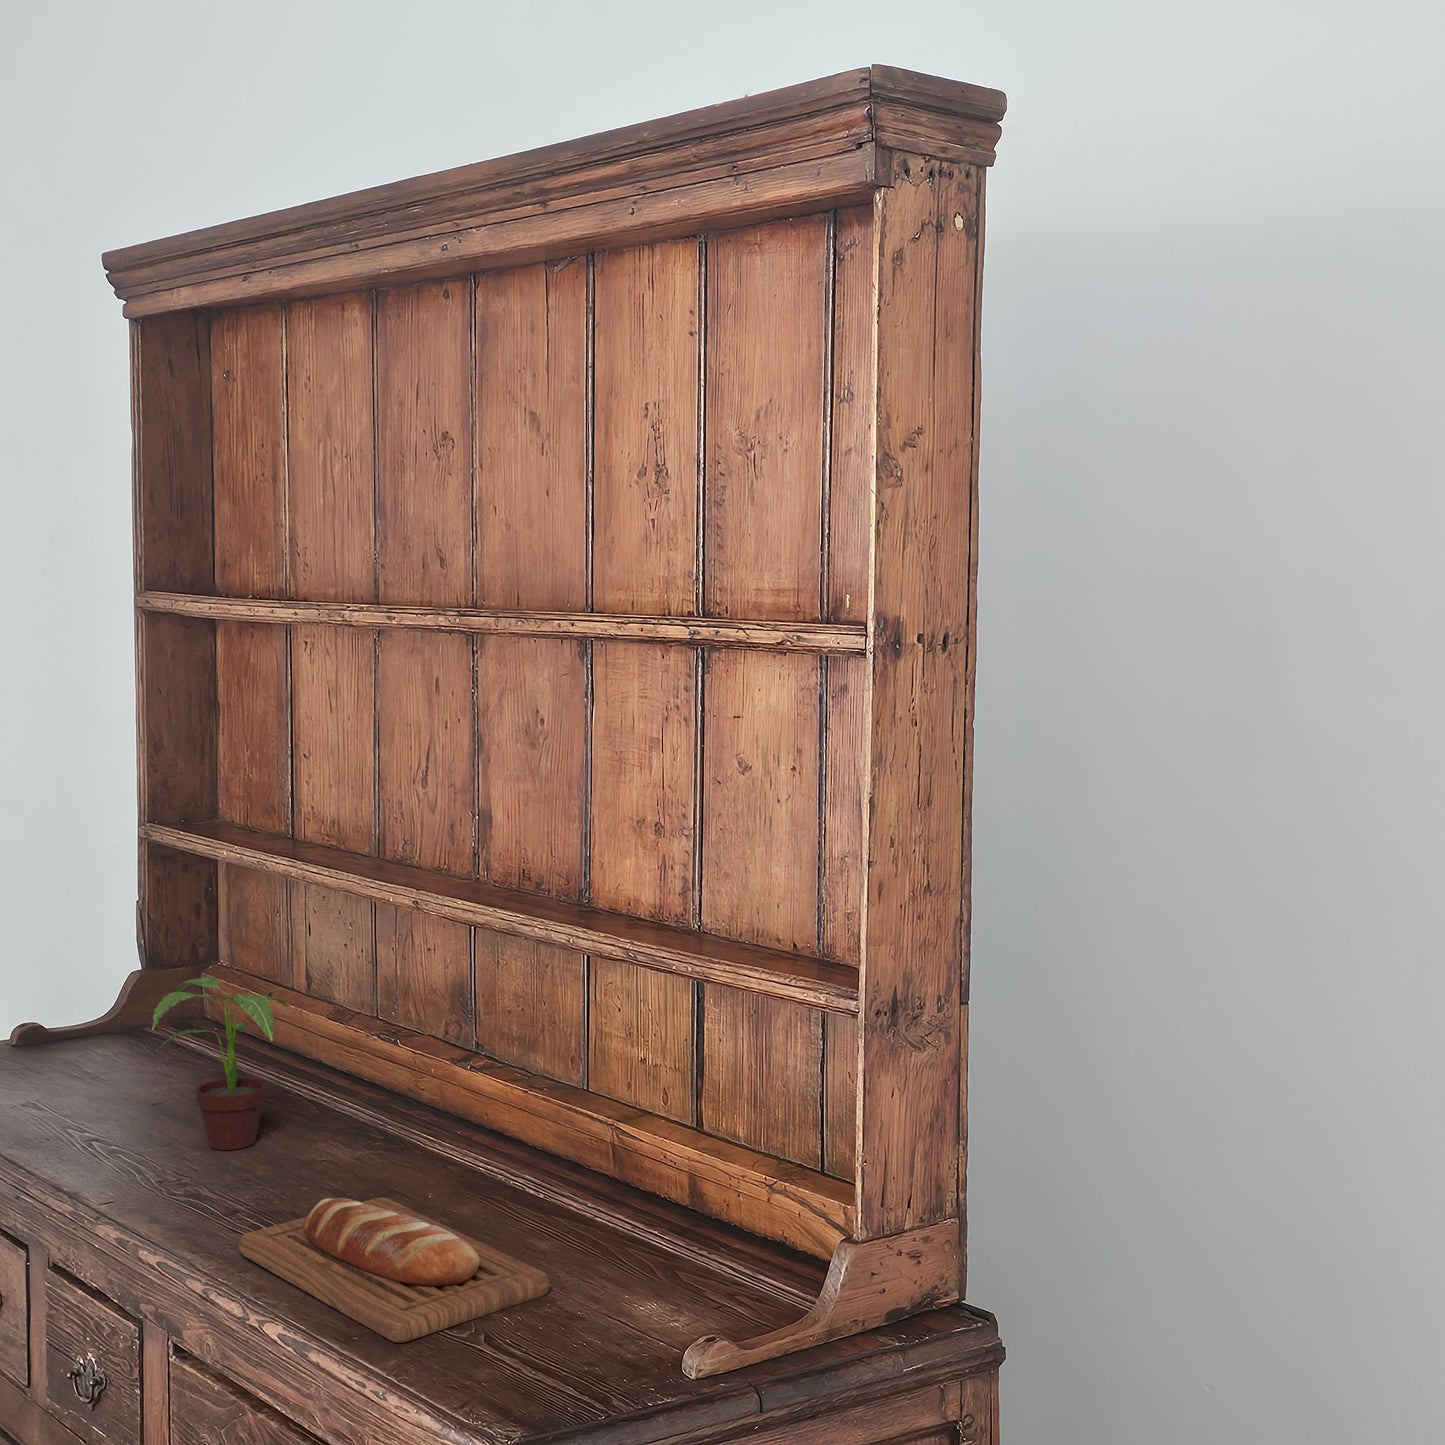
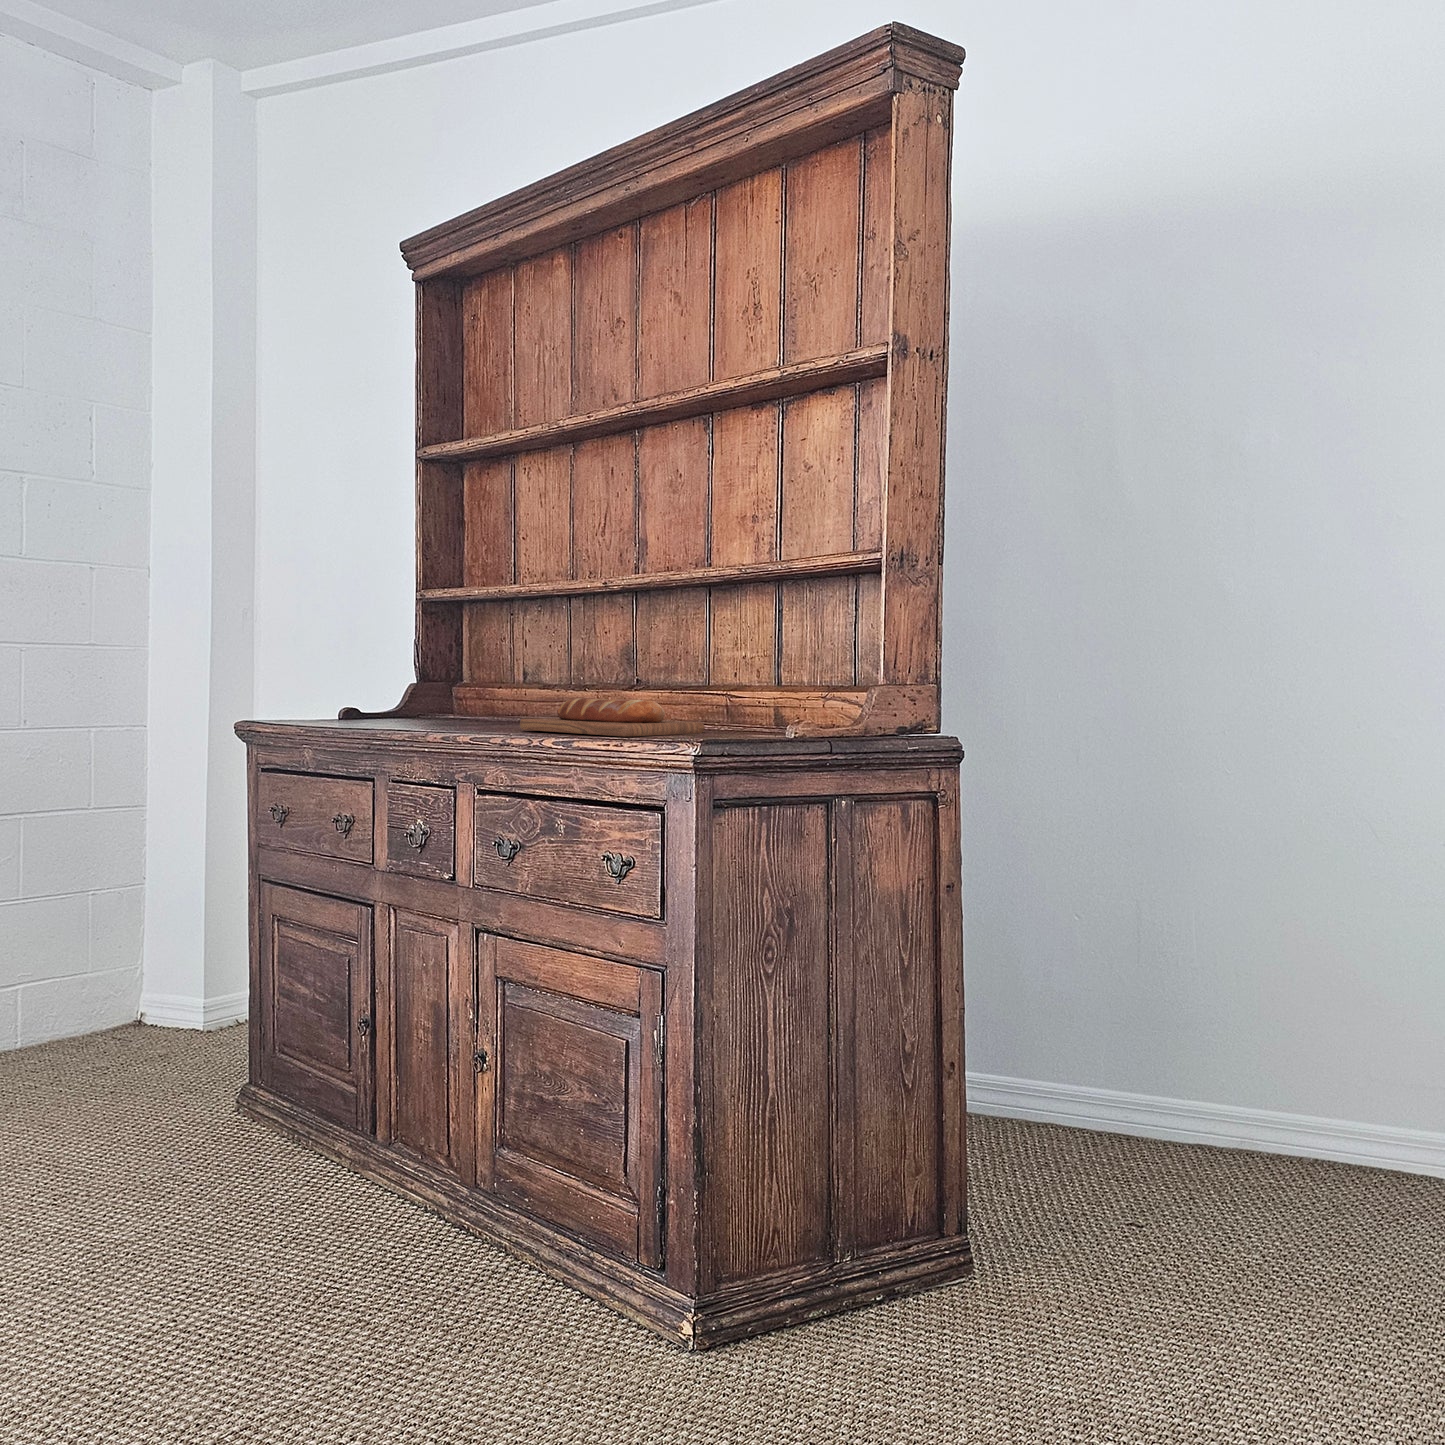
potted plant: present [152,977,289,1150] -> none [452,626,526,723]

